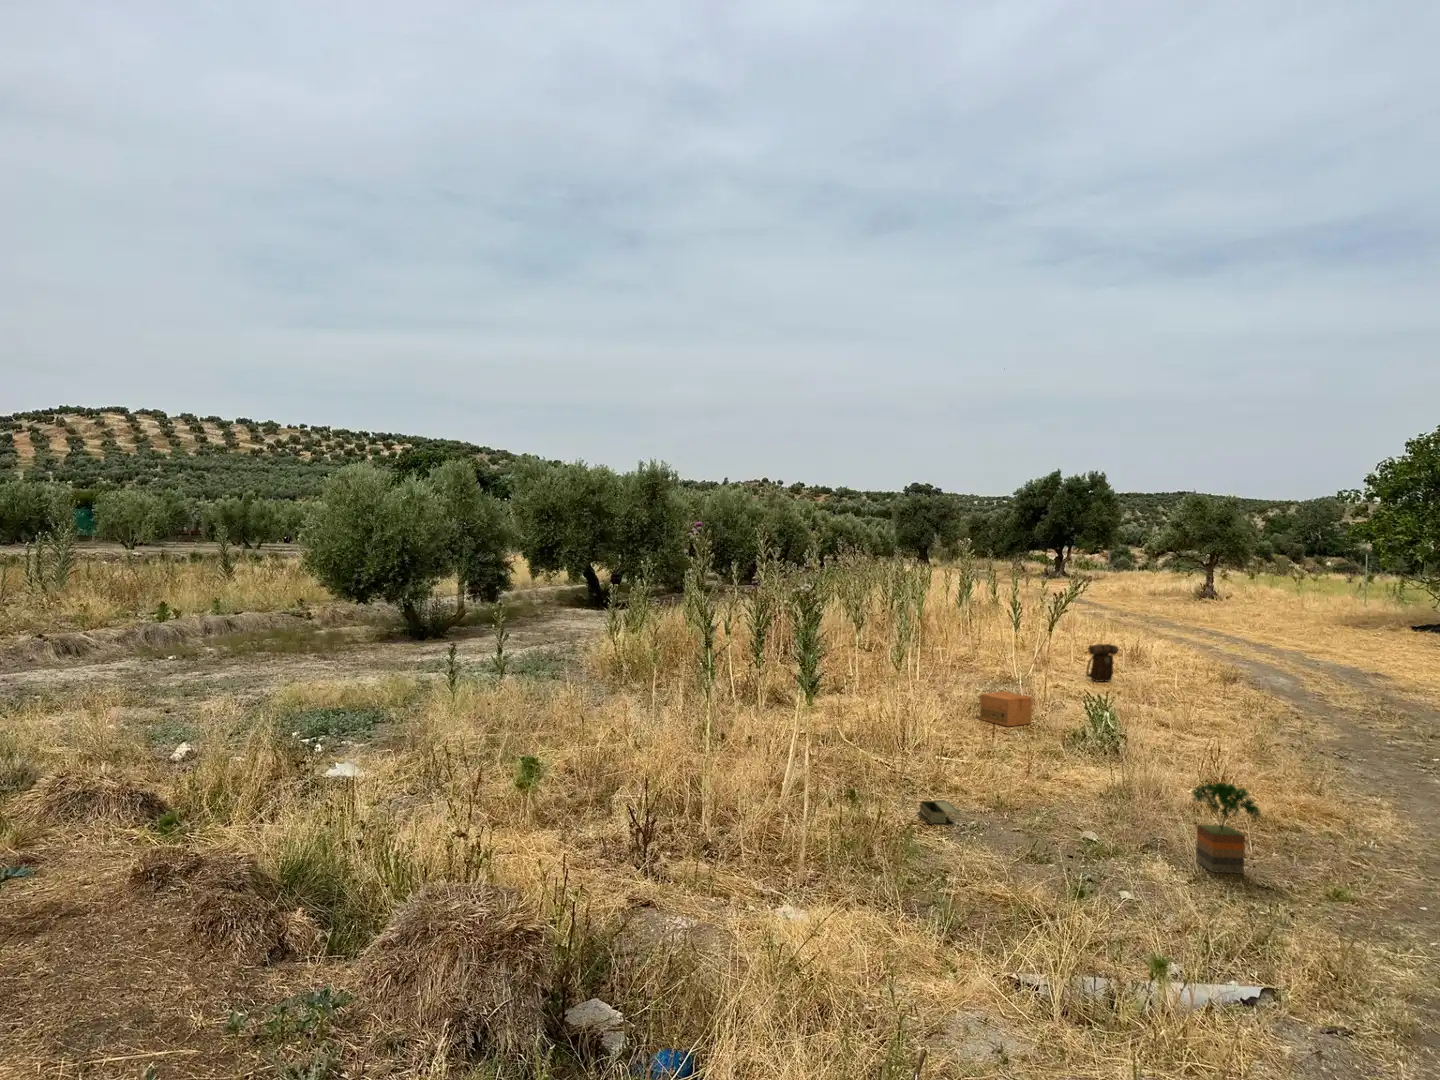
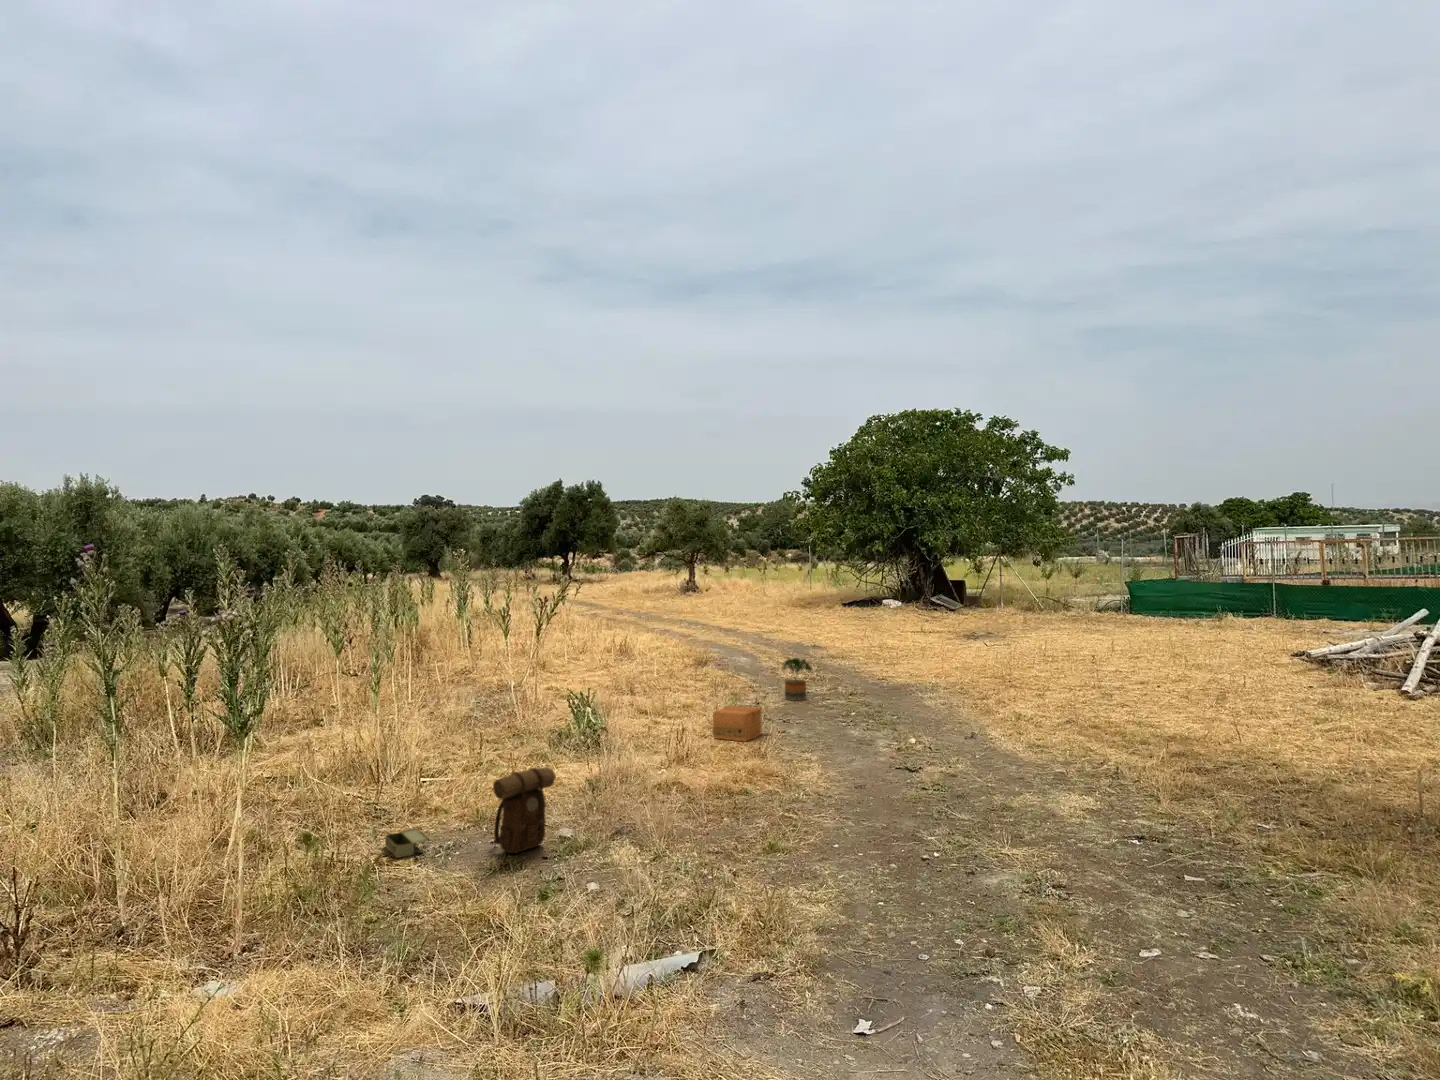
backpack: present [1086,644,1119,682] -> present [493,767,556,853]
cardboard box: present [980,691,1032,726] -> present [713,706,761,742]
potted tree: present [1191,782,1260,874] -> present [782,658,812,701]

